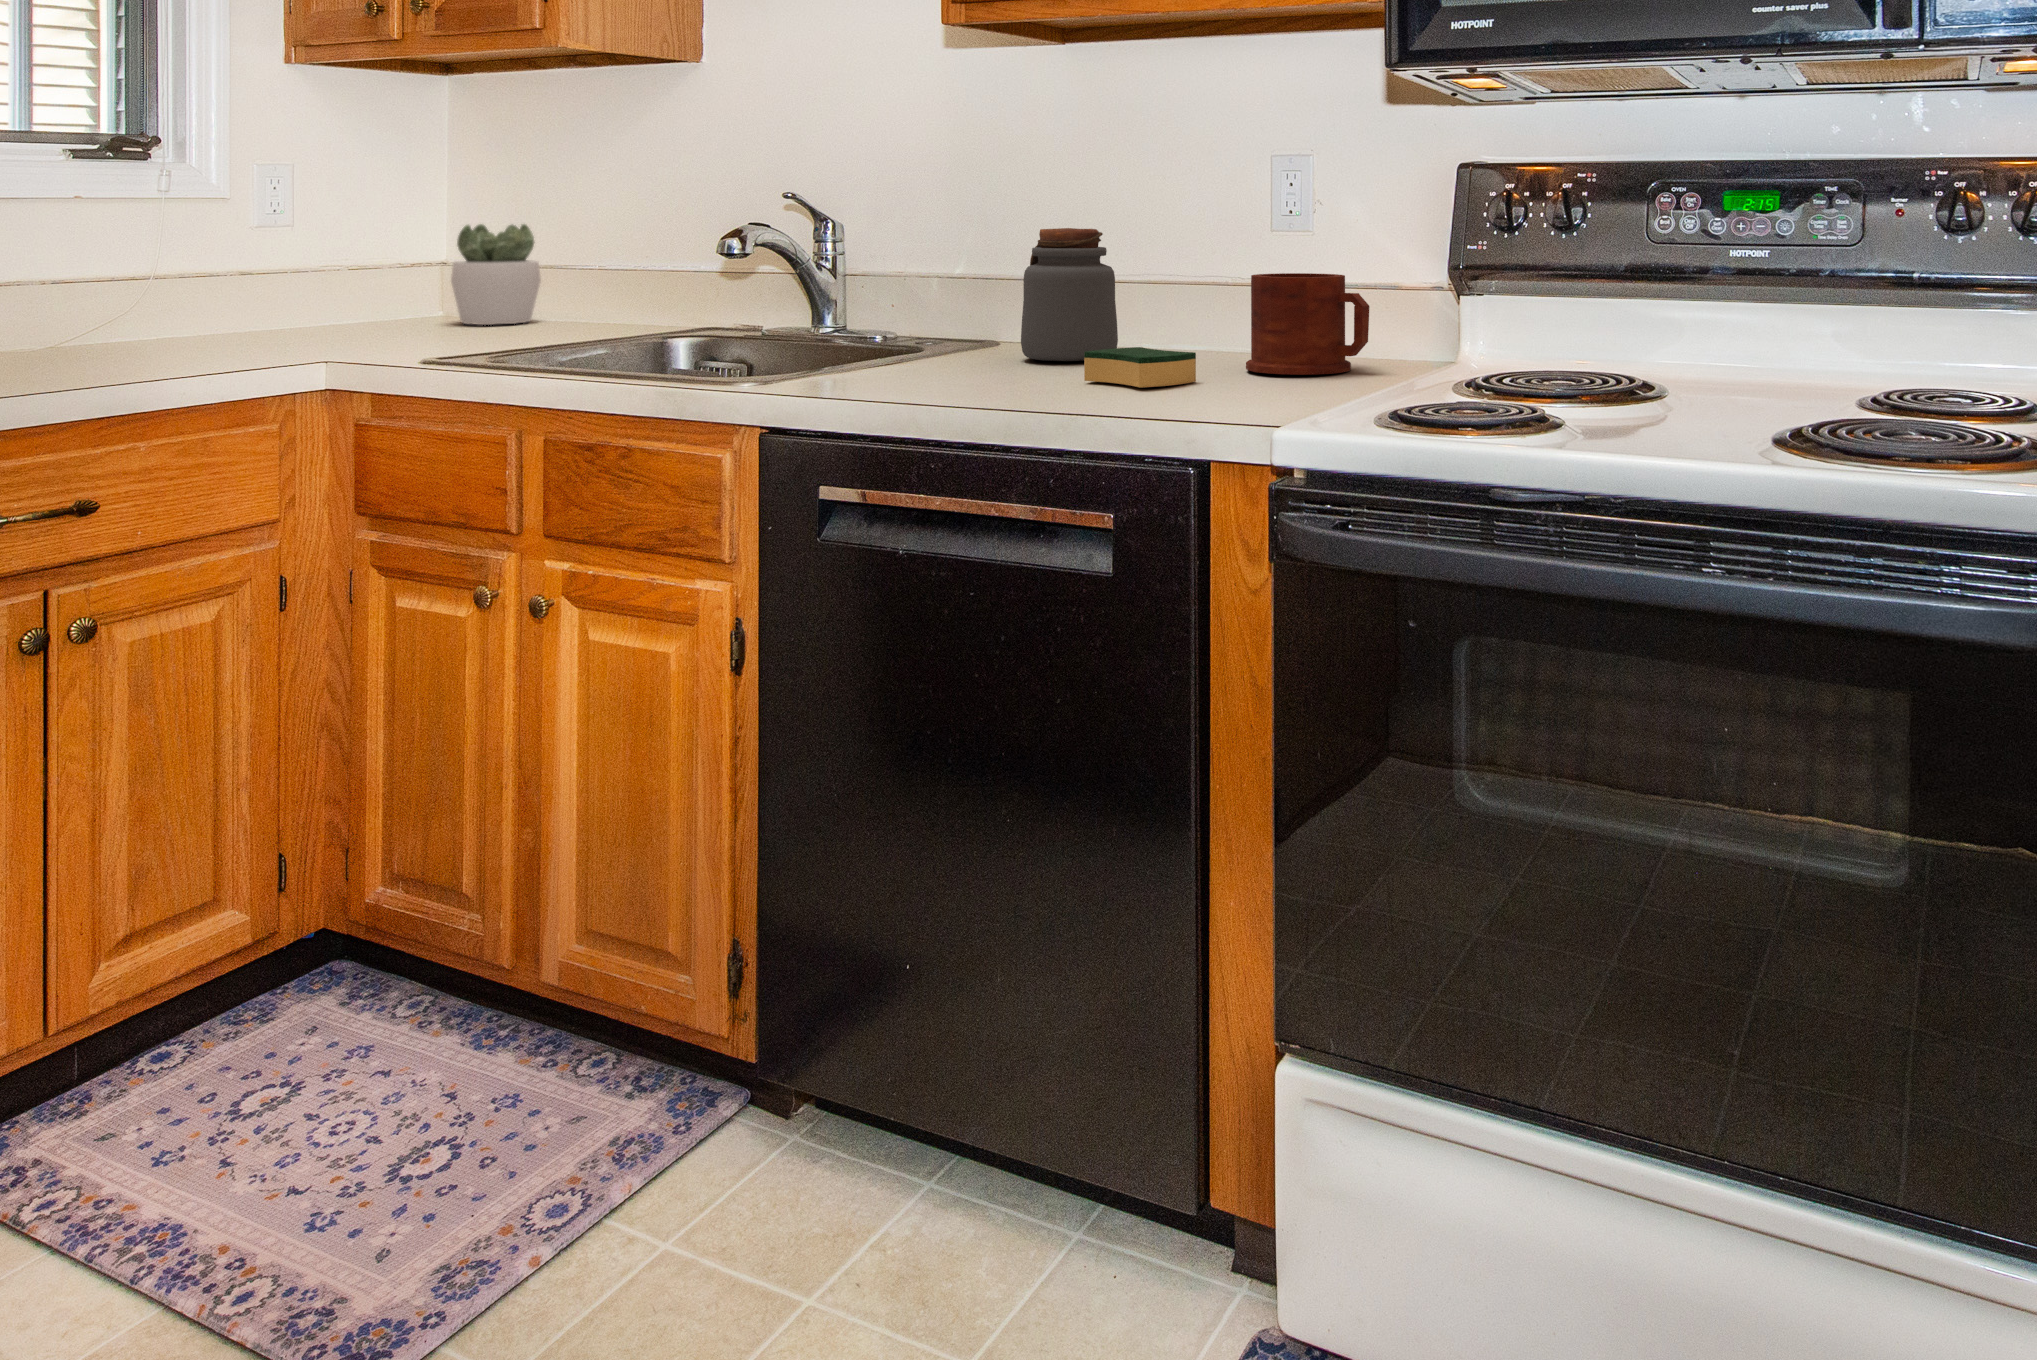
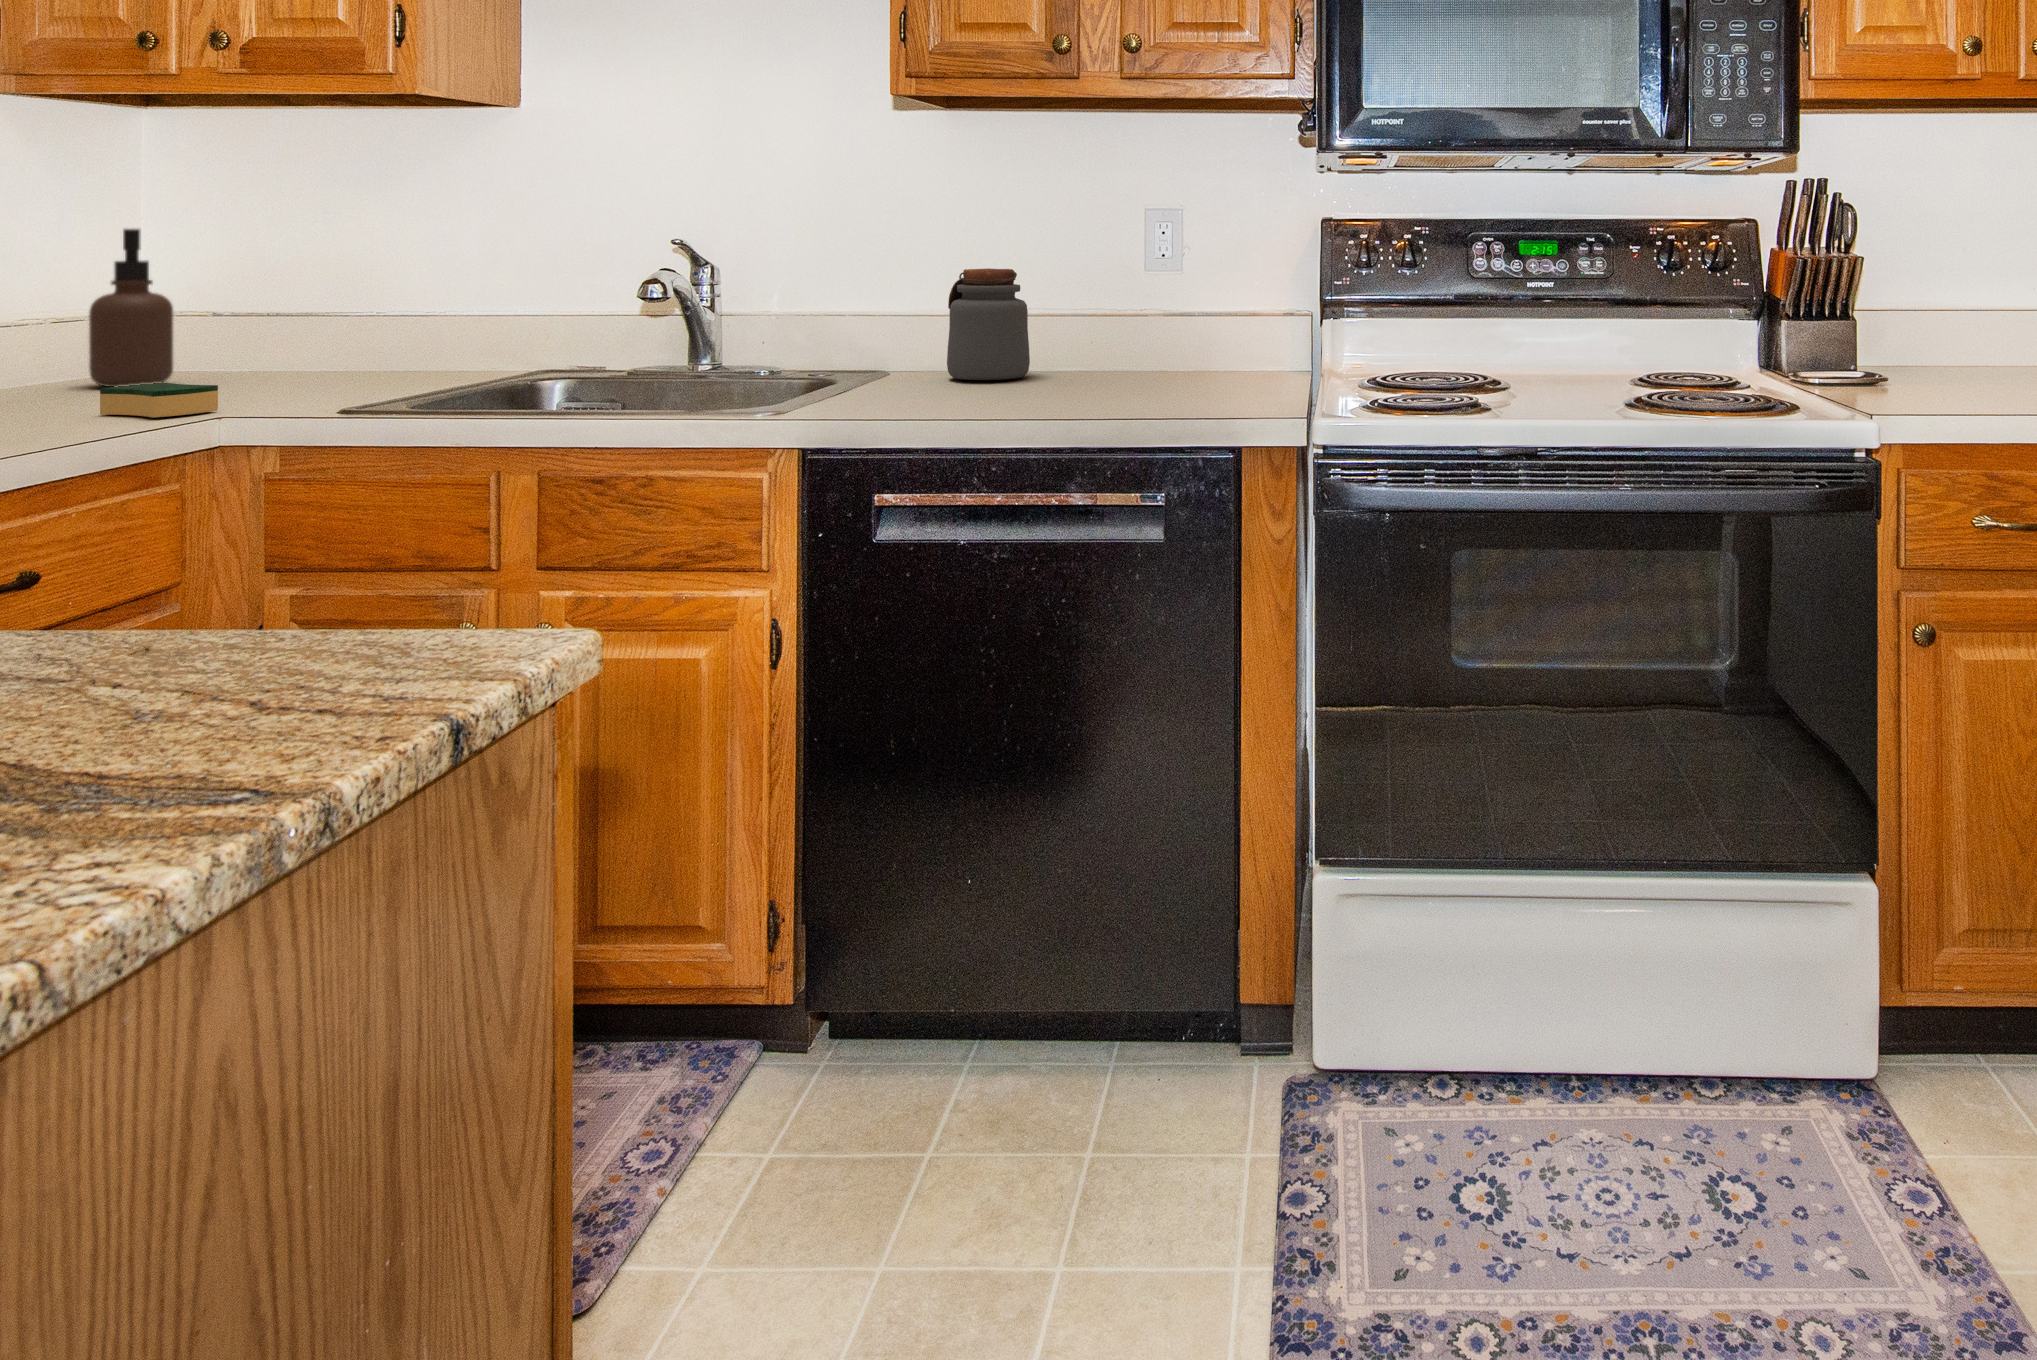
soap dispenser: none [341,188,410,334] -> present [89,229,173,387]
succulent plant: present [451,224,541,325] -> none [189,266,298,373]
mug: present [1246,273,1369,375] -> none [1161,303,1260,382]
sponge: present [1084,347,1196,388] -> present [100,383,218,418]

